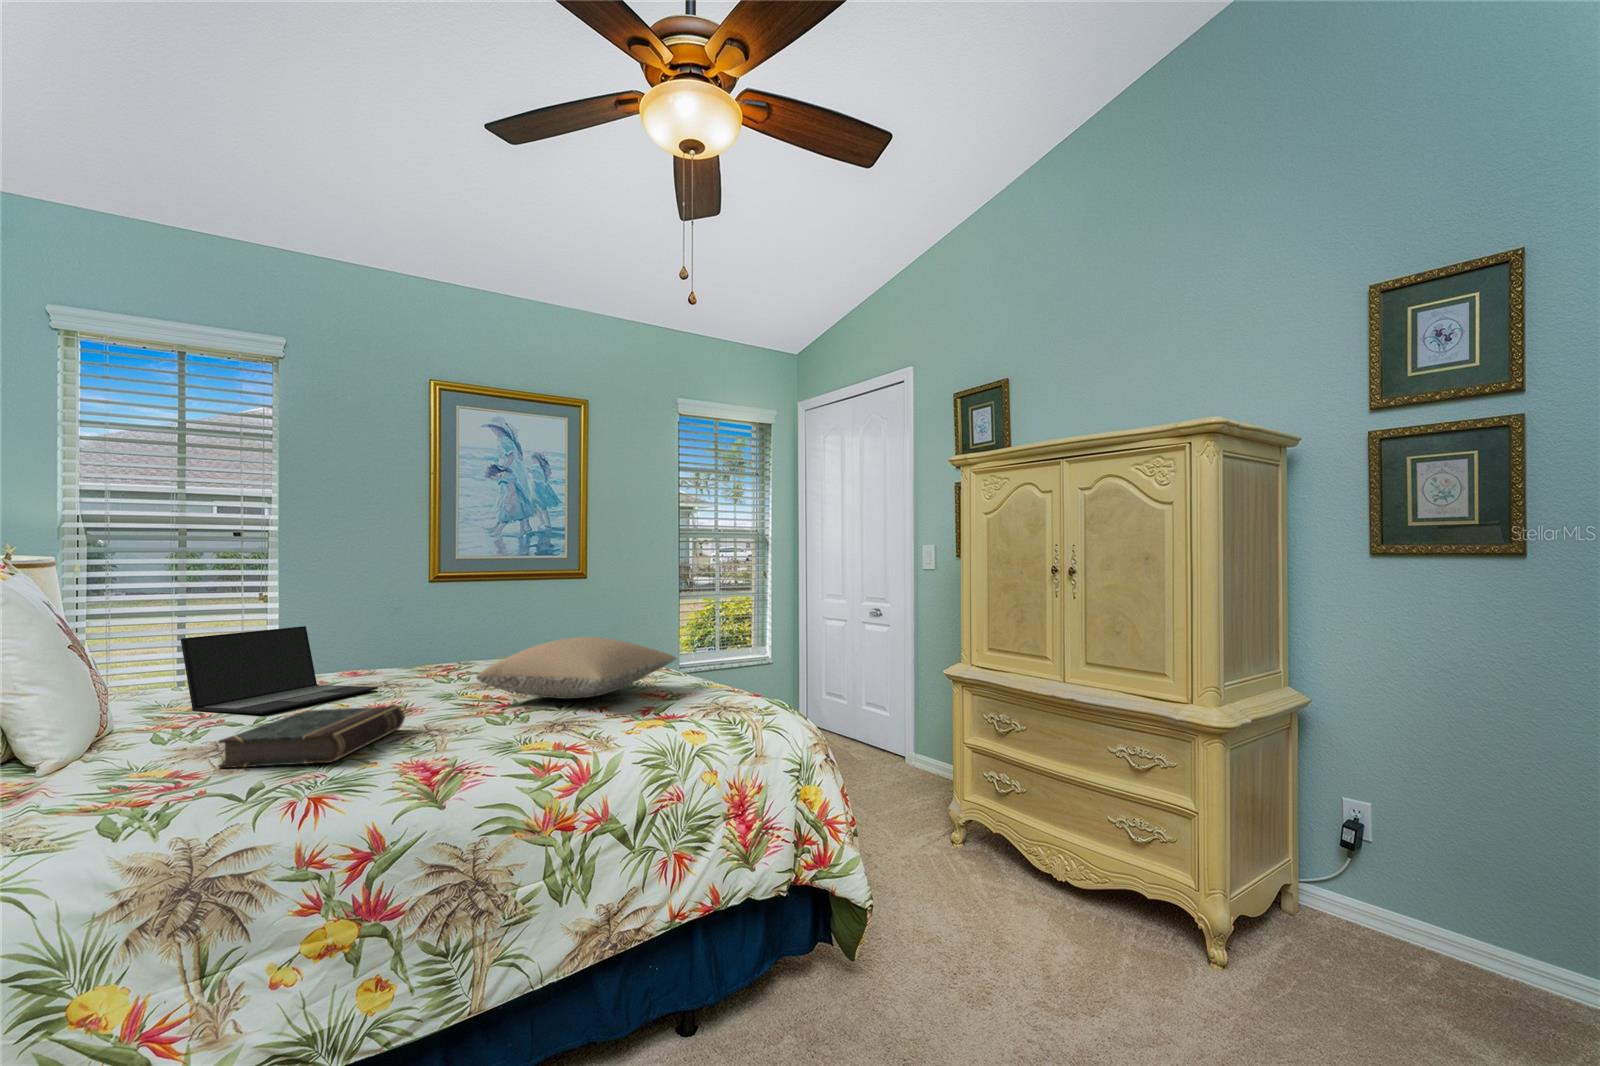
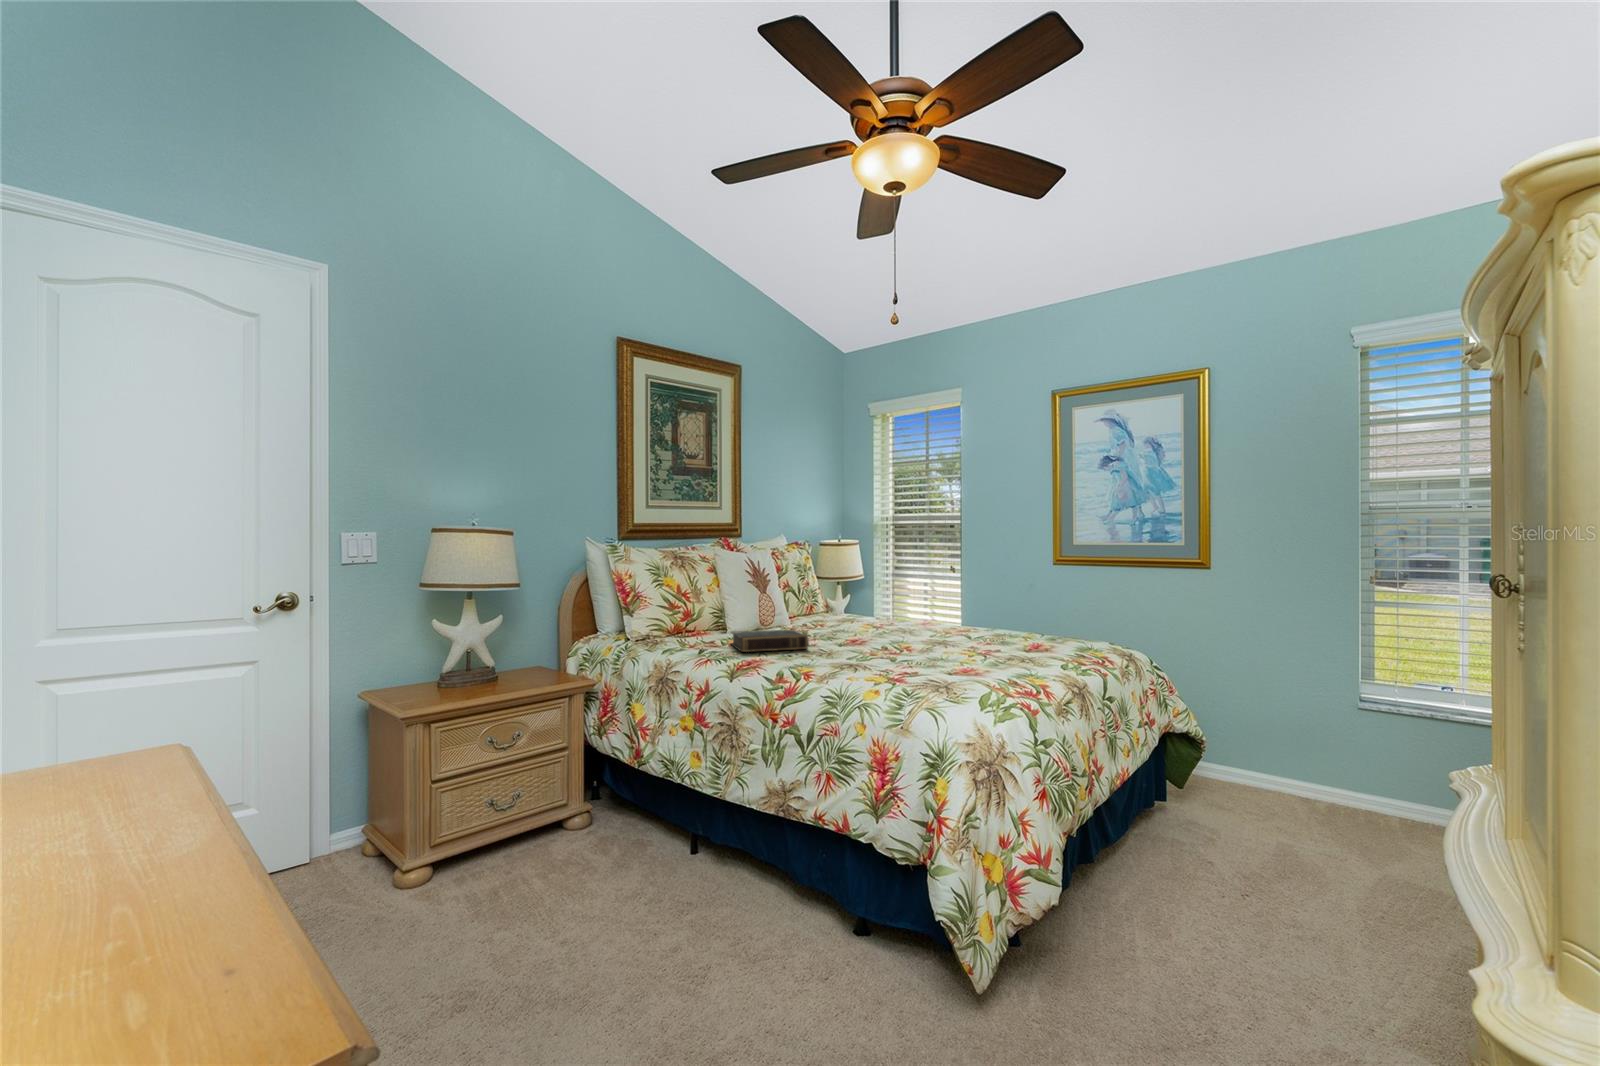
laptop: present [181,626,378,714] -> none [816,586,890,632]
pillow: present [477,637,676,699] -> none [871,615,992,661]

